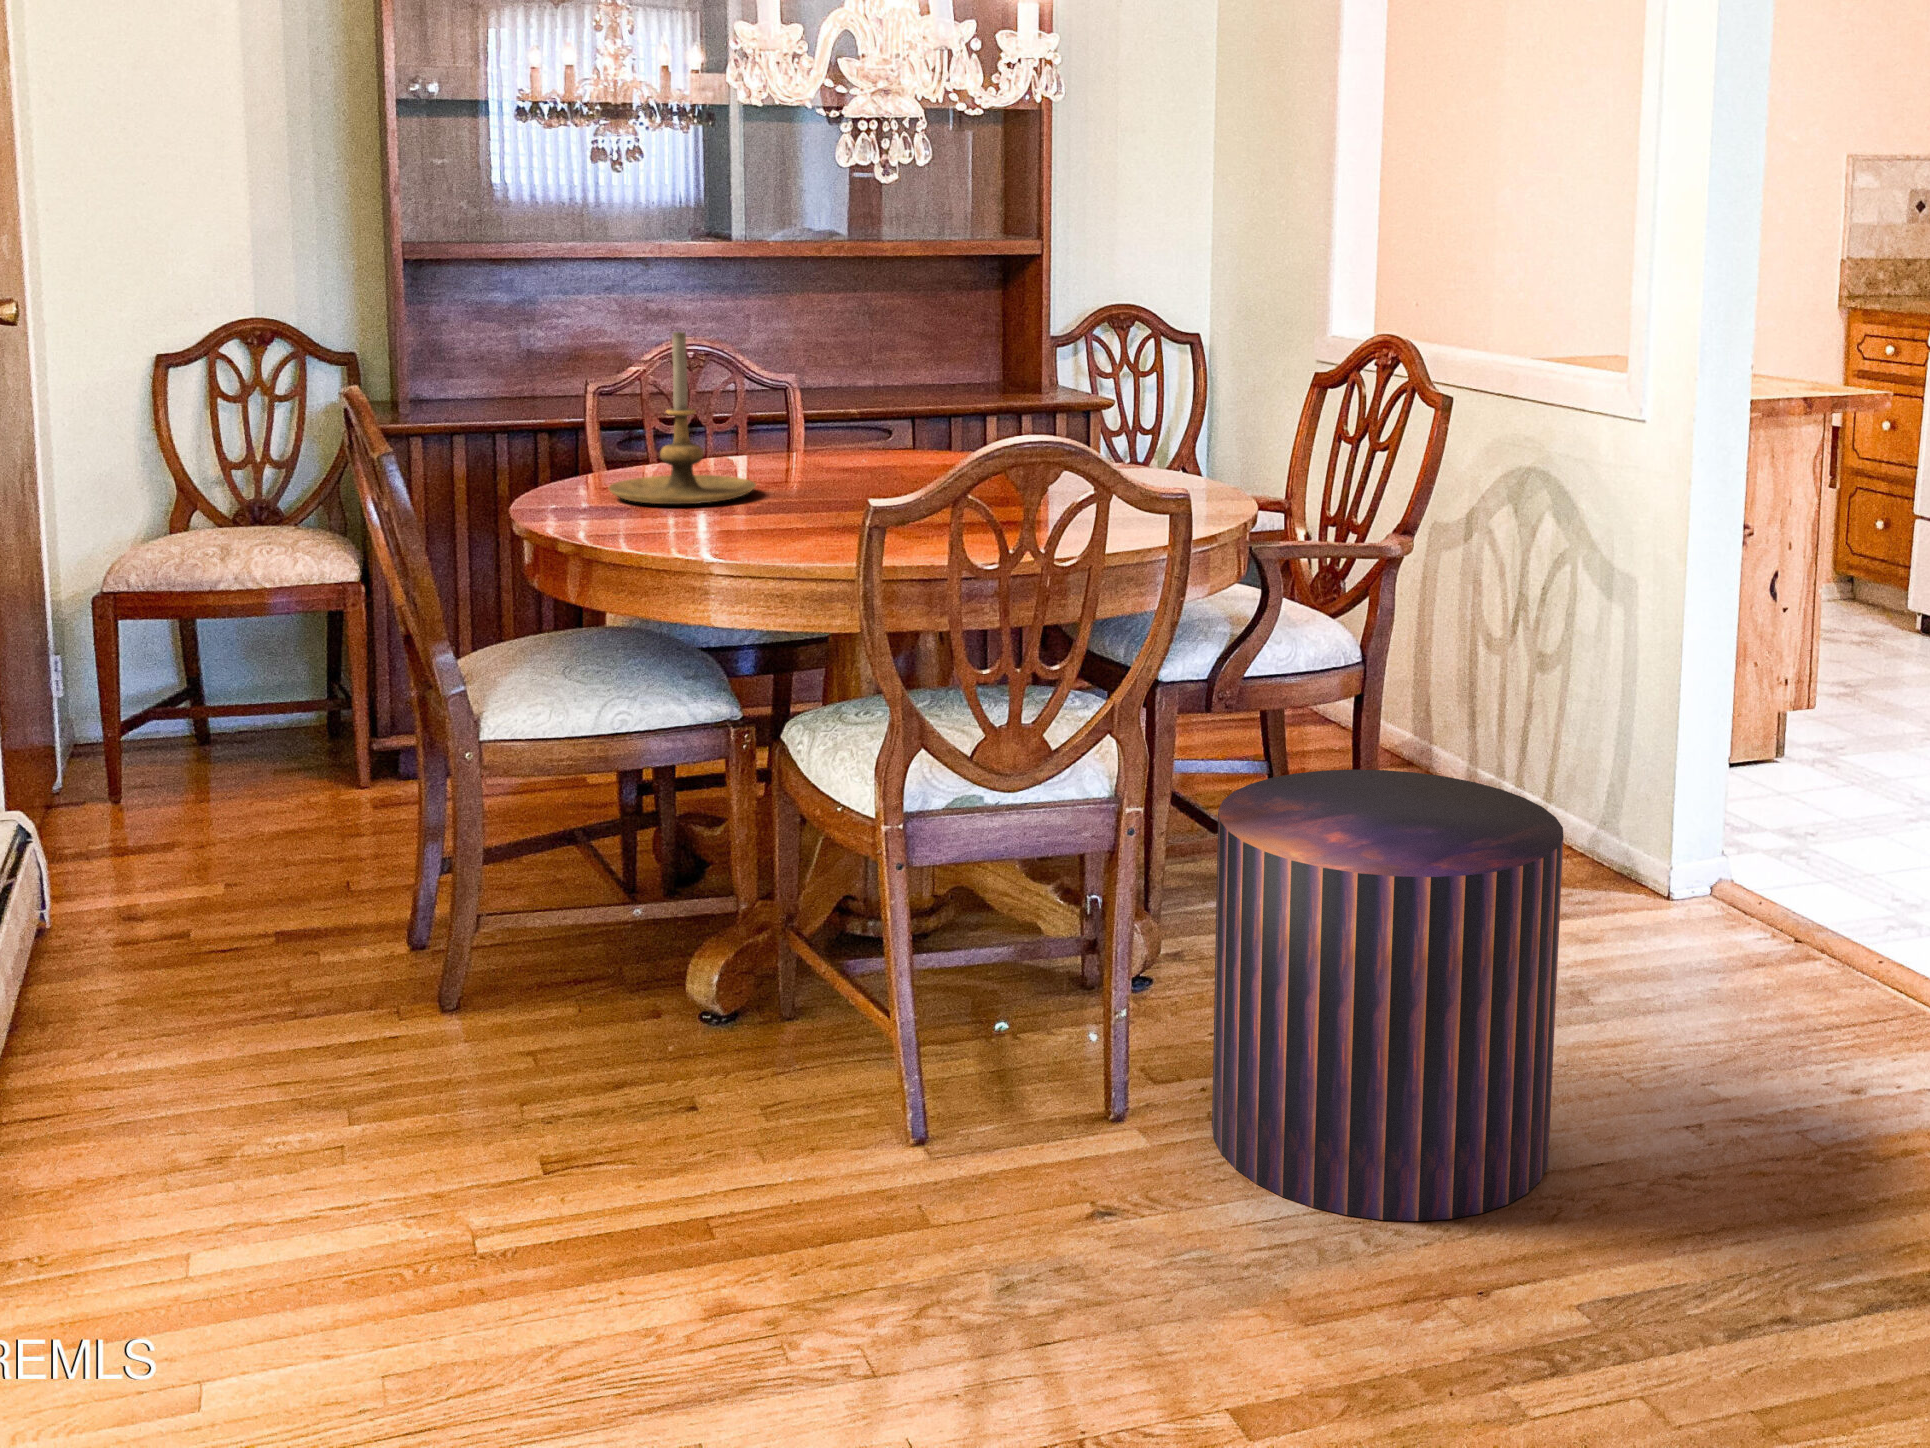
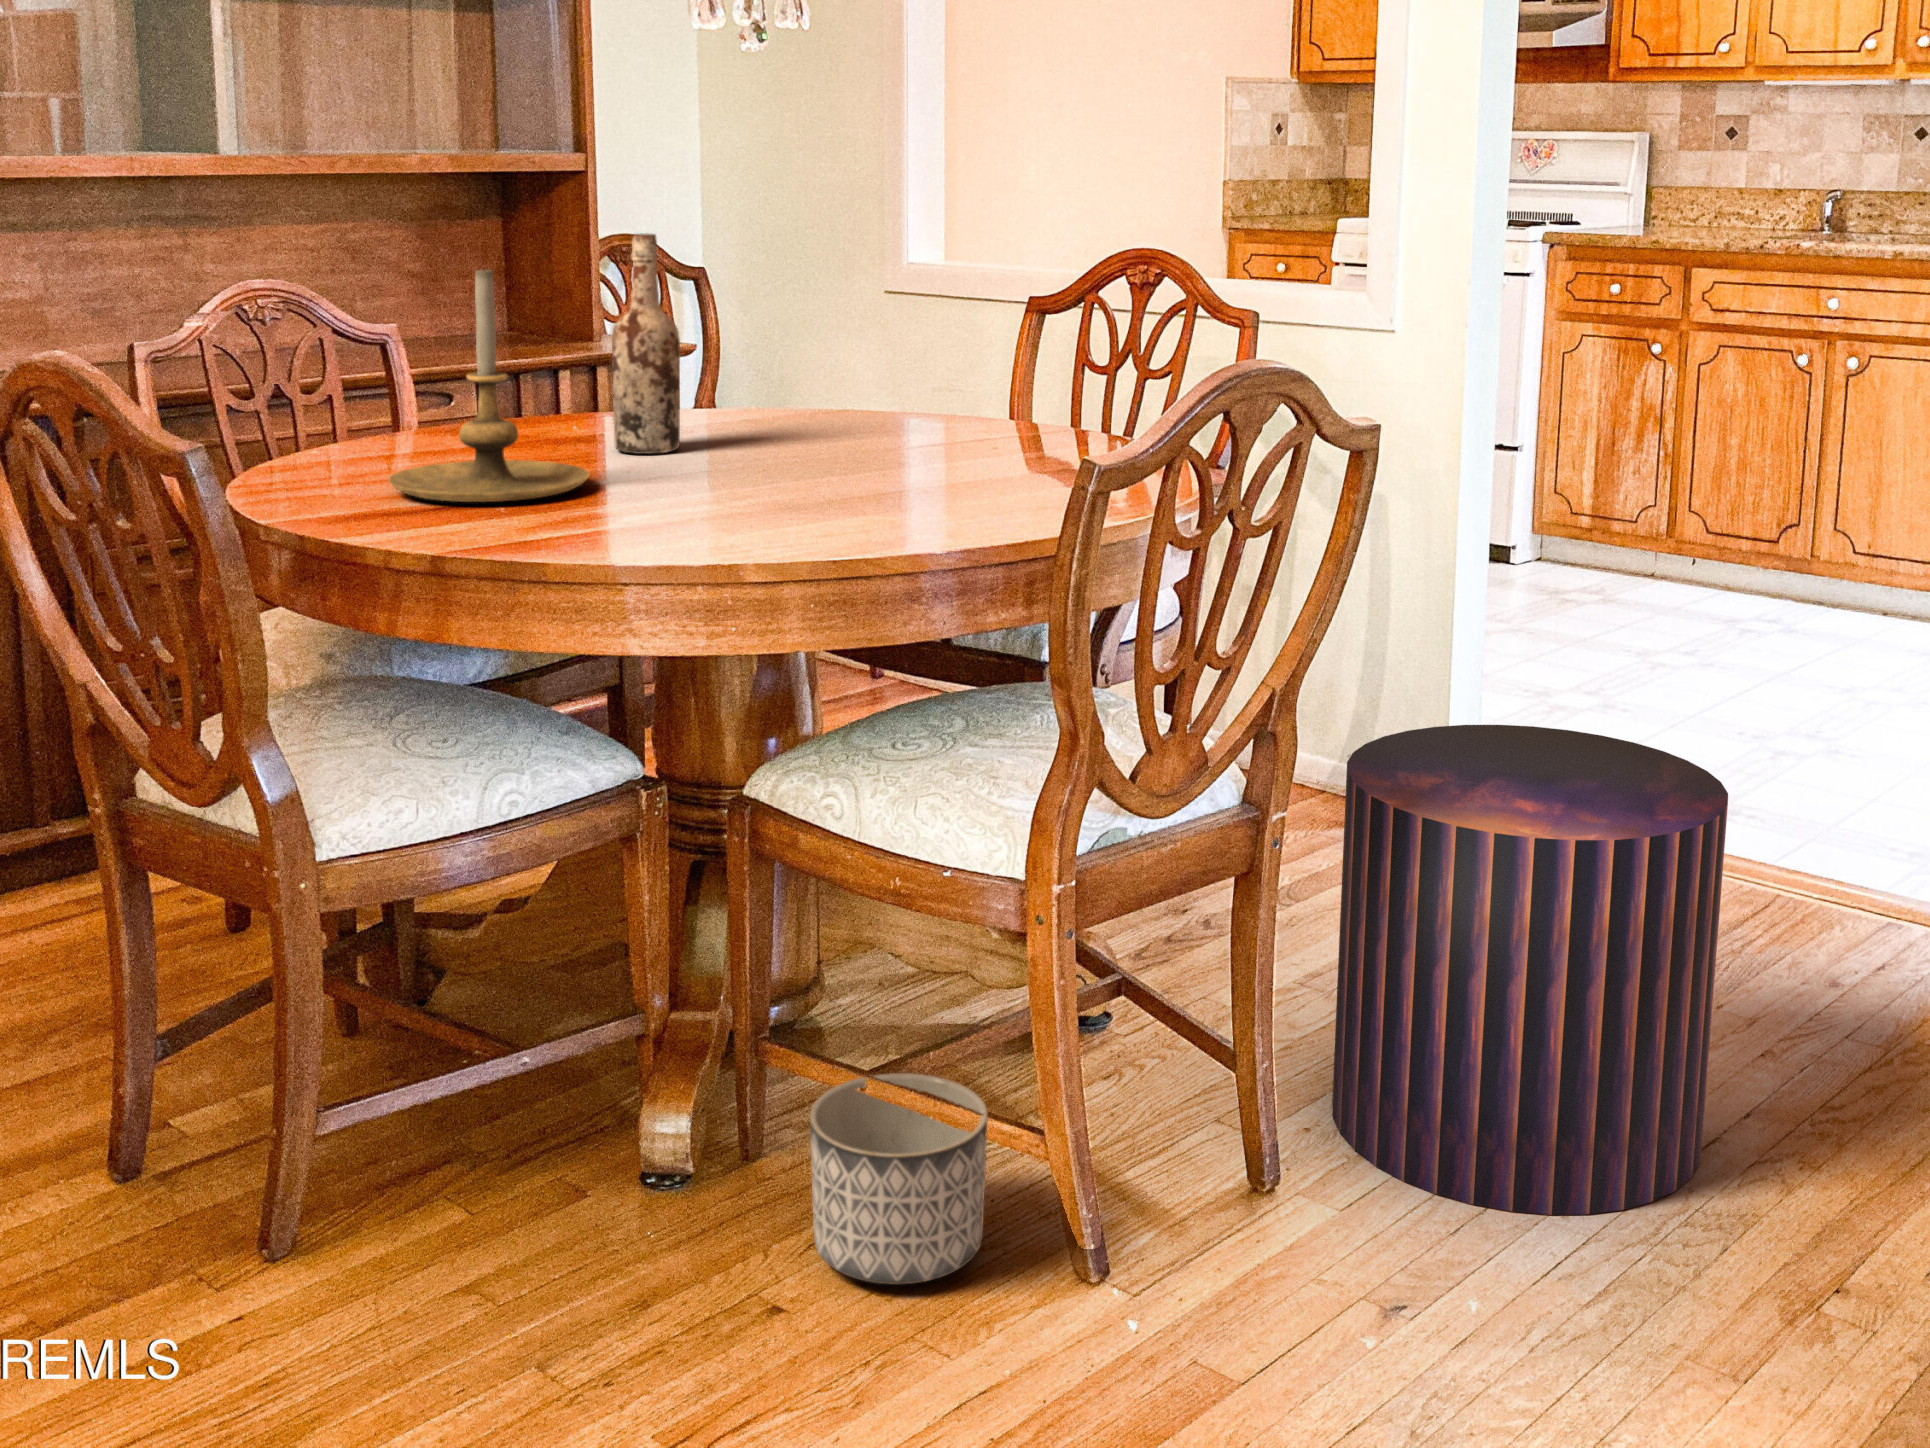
wine bottle: none [833,307,886,480] -> present [612,234,680,454]
planter: none [713,967,852,1125] -> present [810,1073,988,1284]

